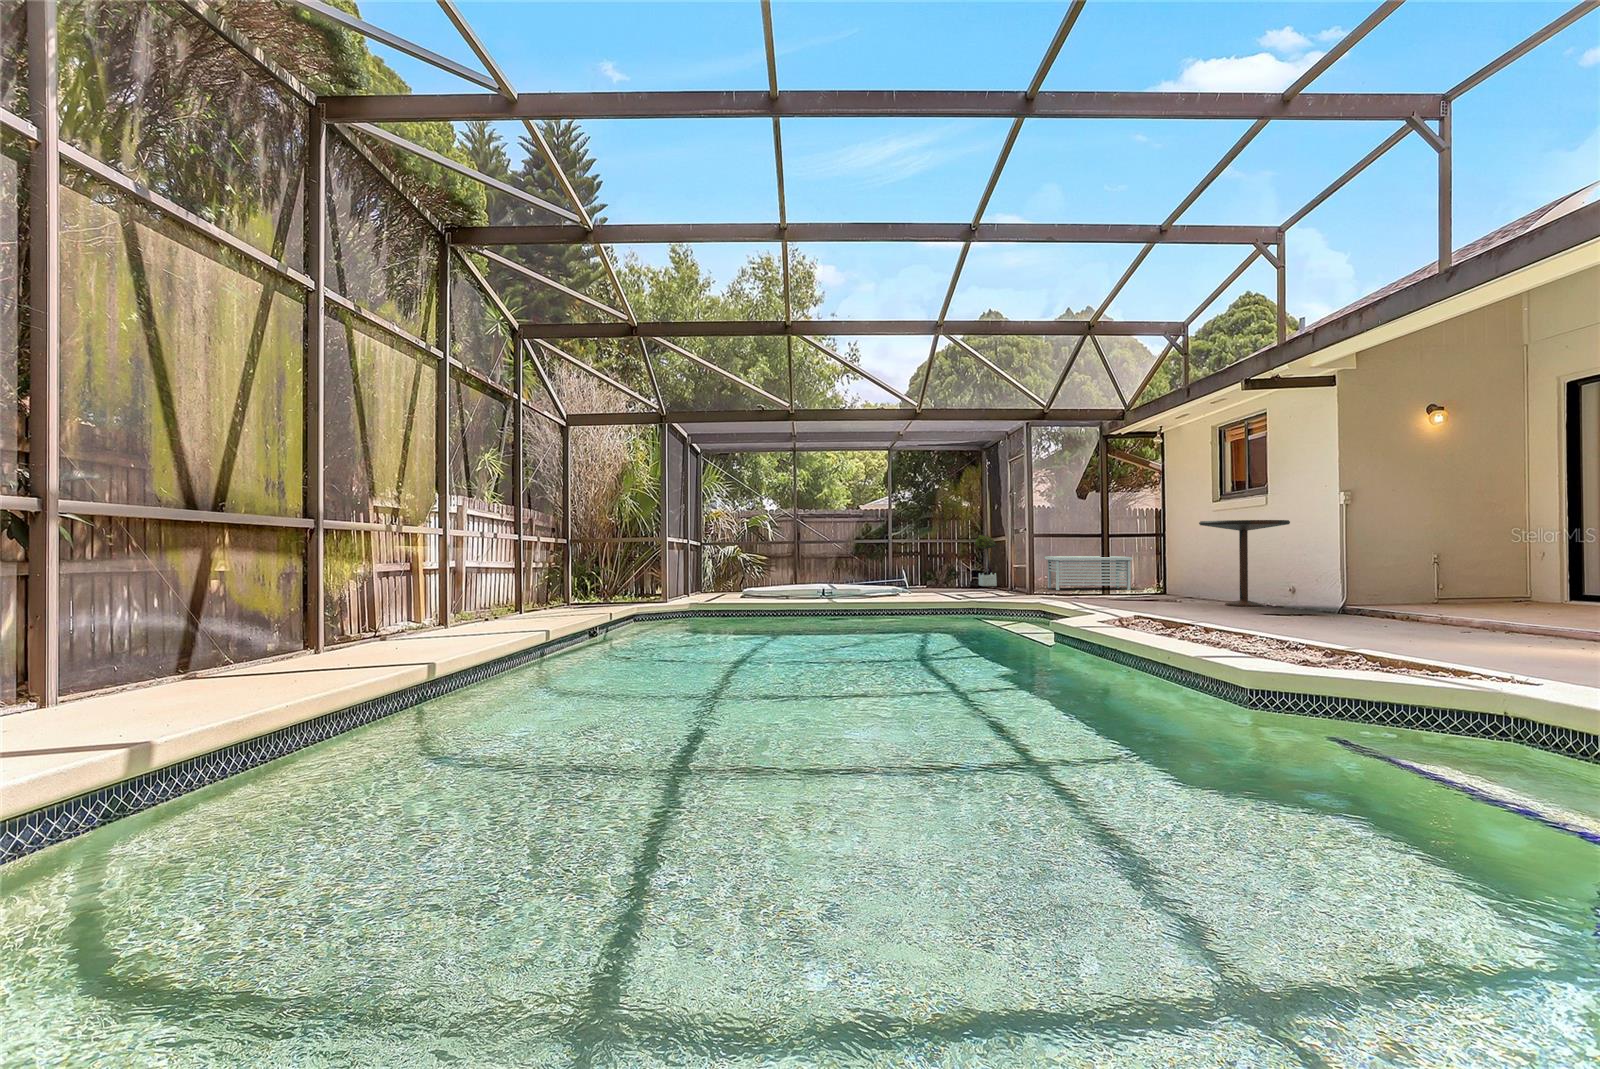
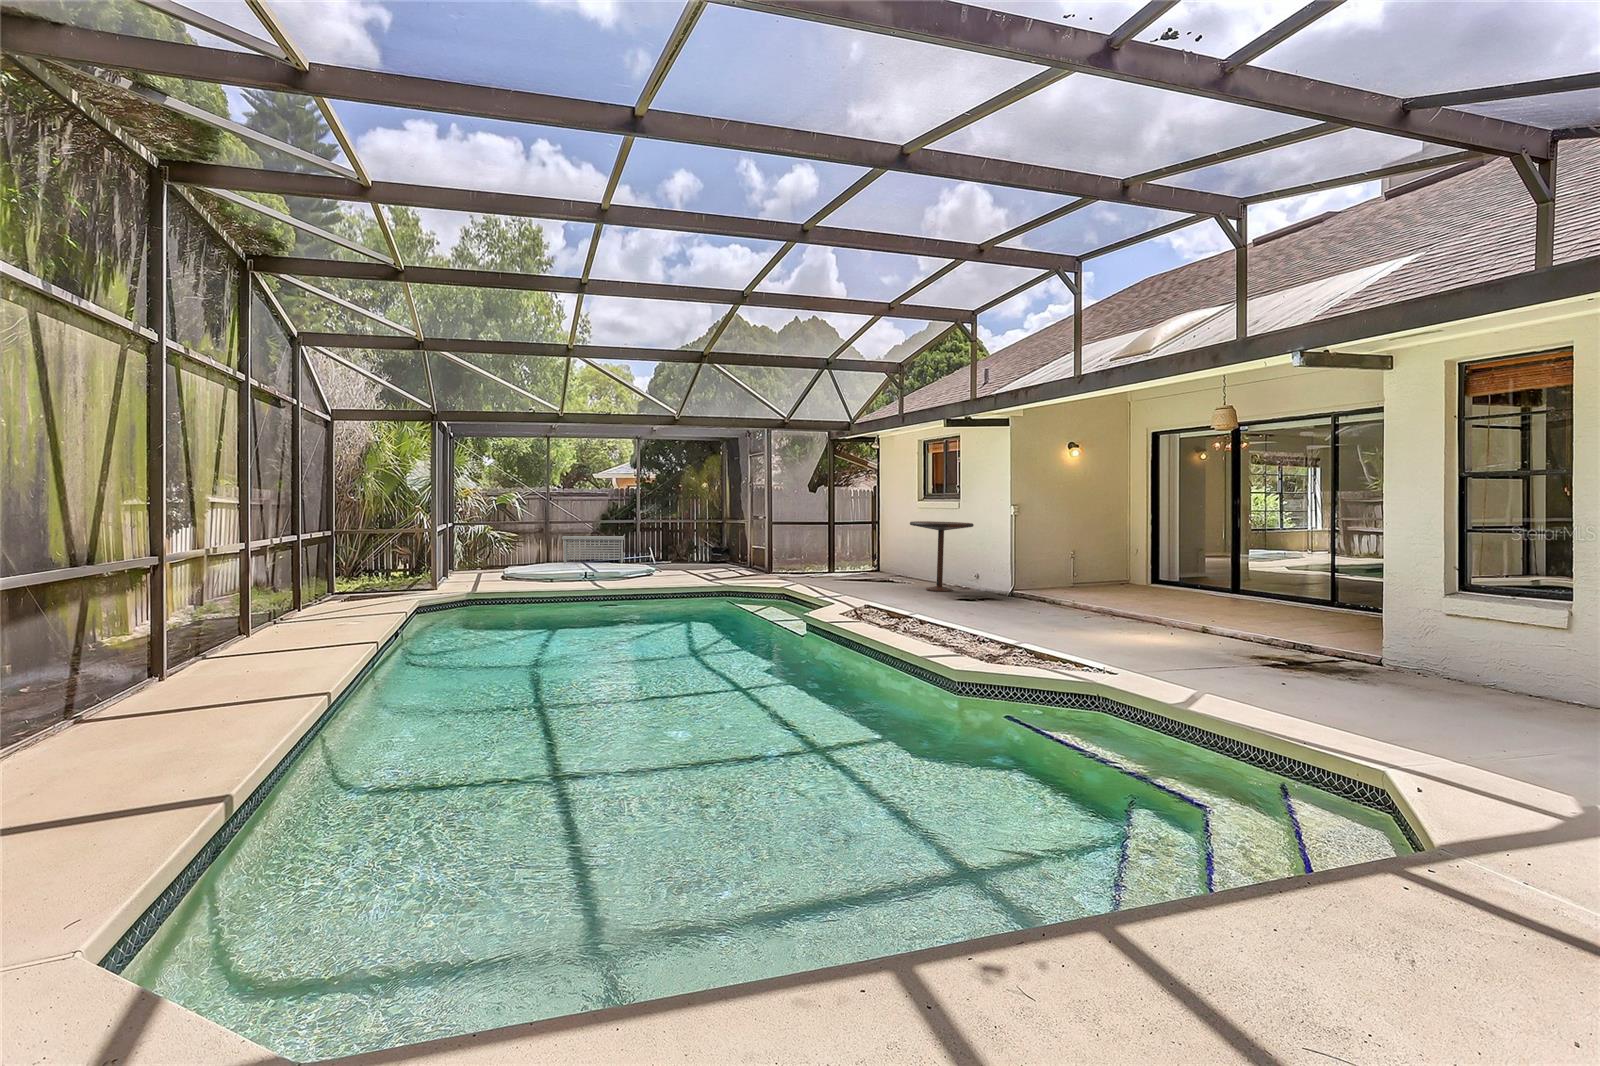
potted tree: present [975,535,997,586] -> none [720,518,740,565]
storage bench: present [1045,556,1132,590] -> present [562,535,624,563]

